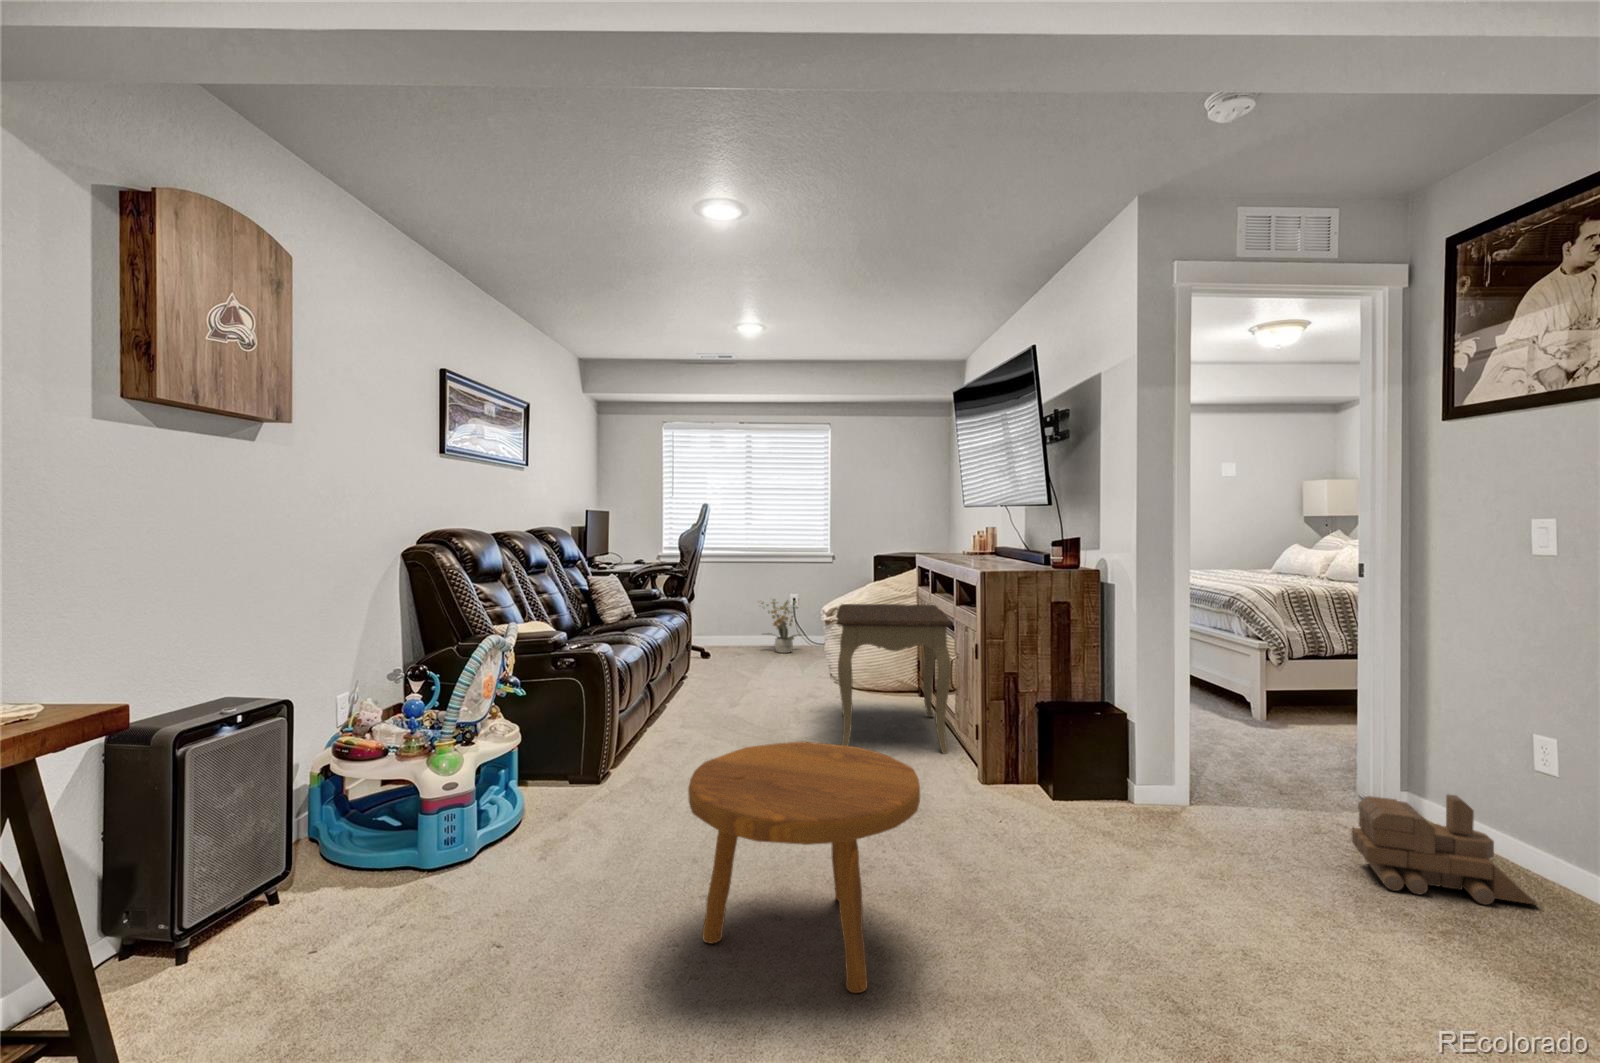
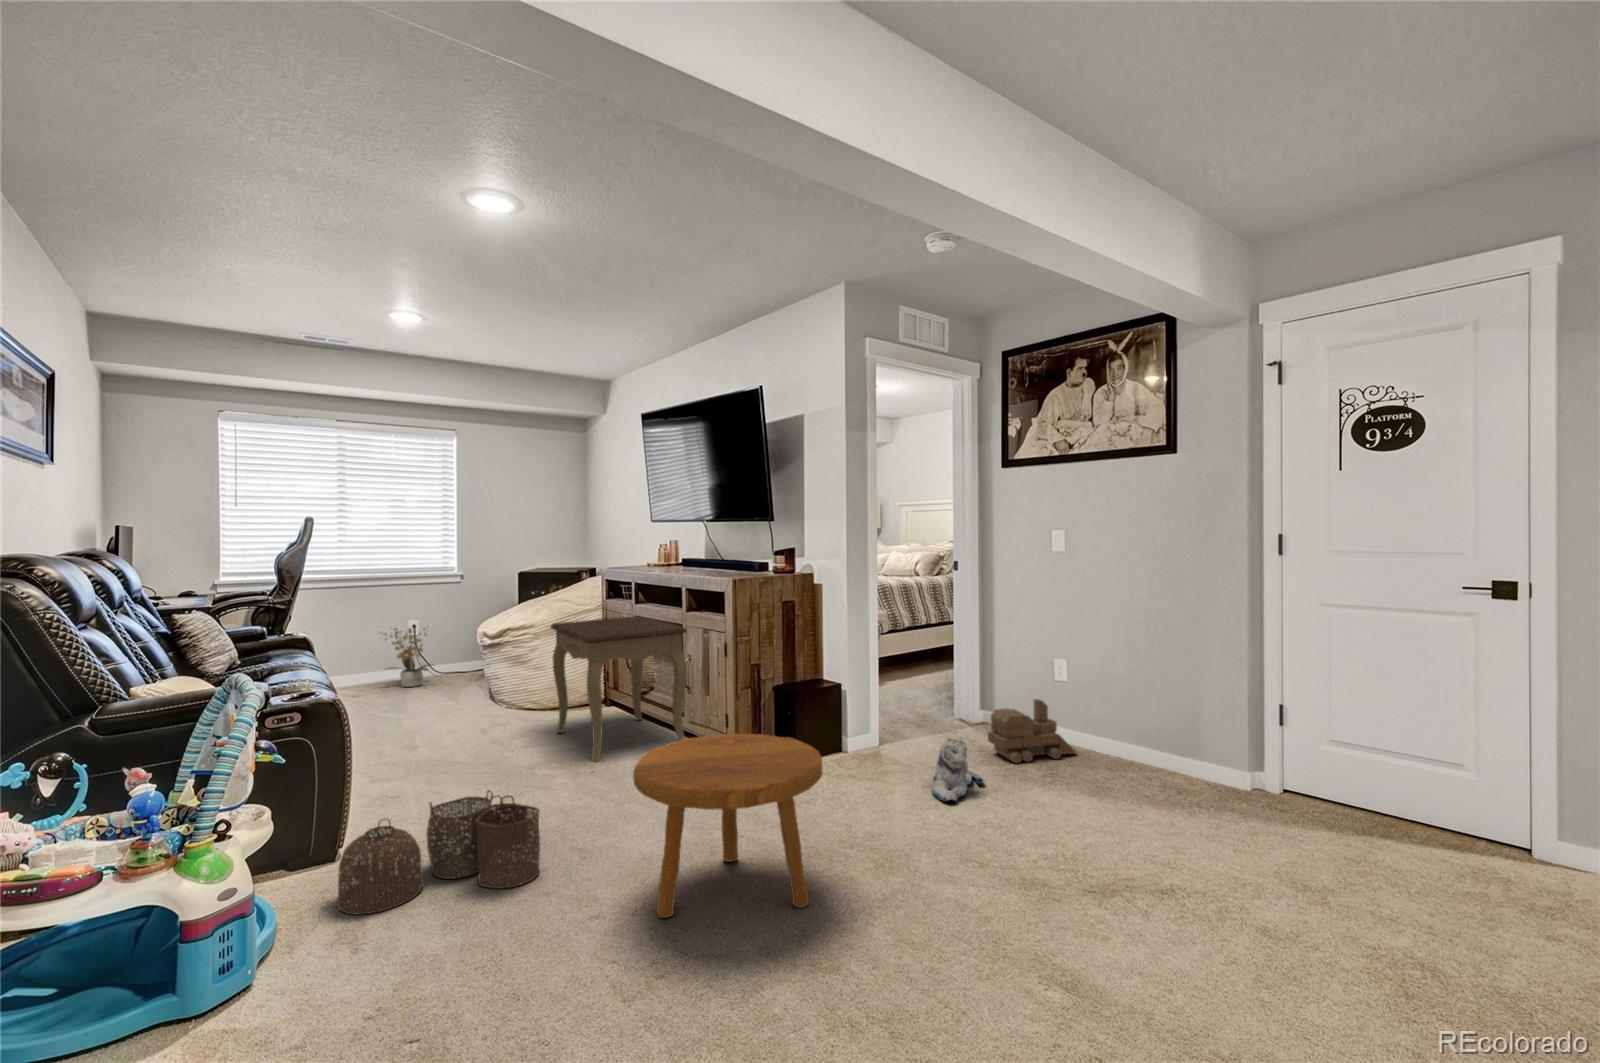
woven basket: none [509,754,707,858] -> present [337,790,540,914]
plush toy: none [1193,821,1297,921] -> present [932,739,984,802]

